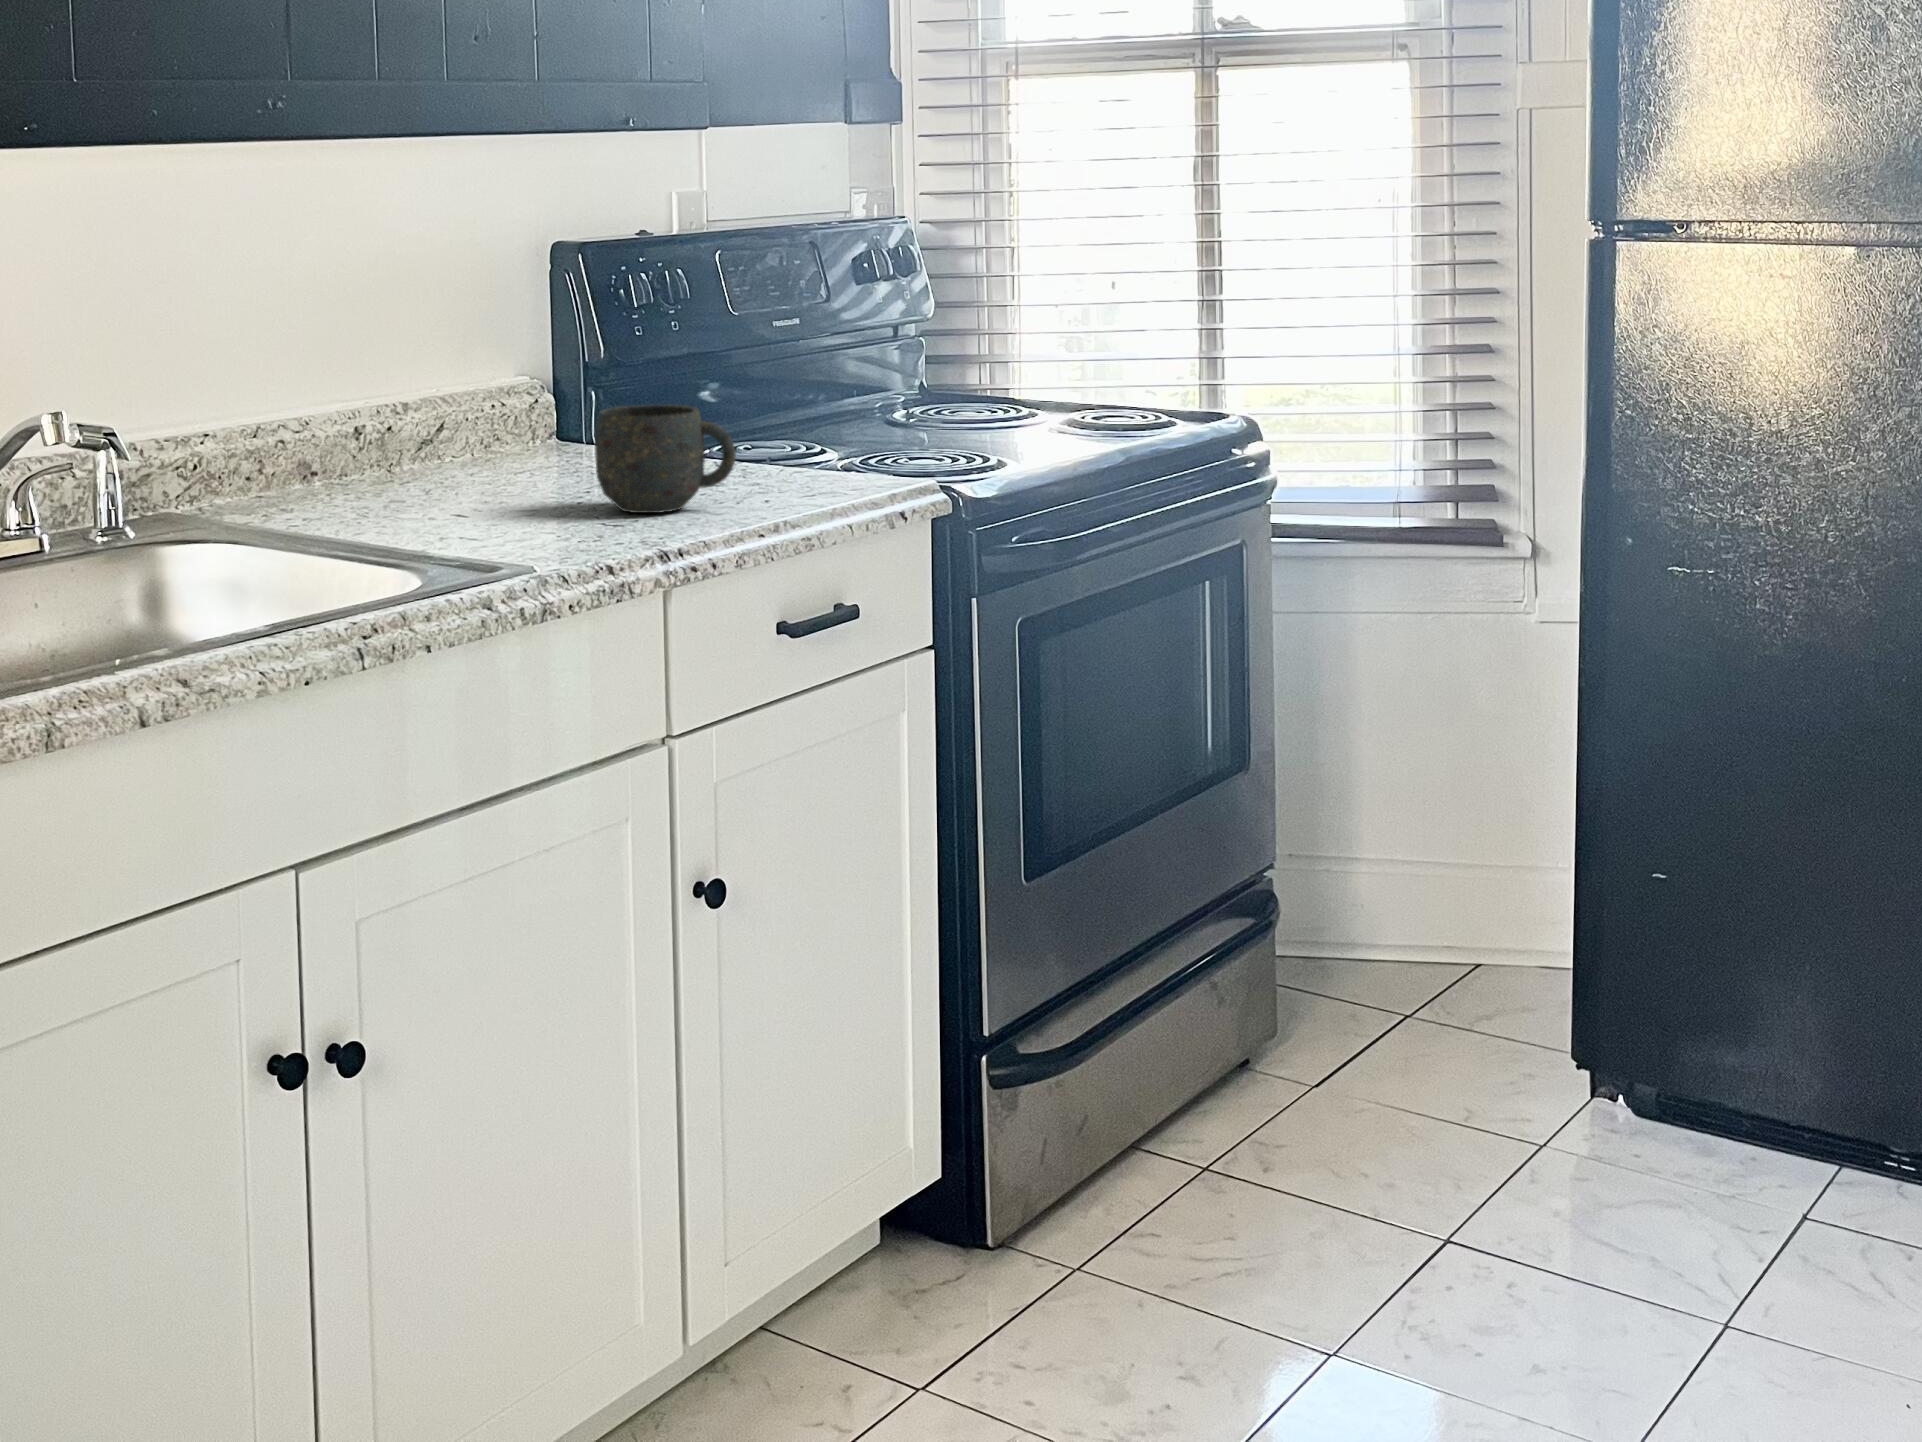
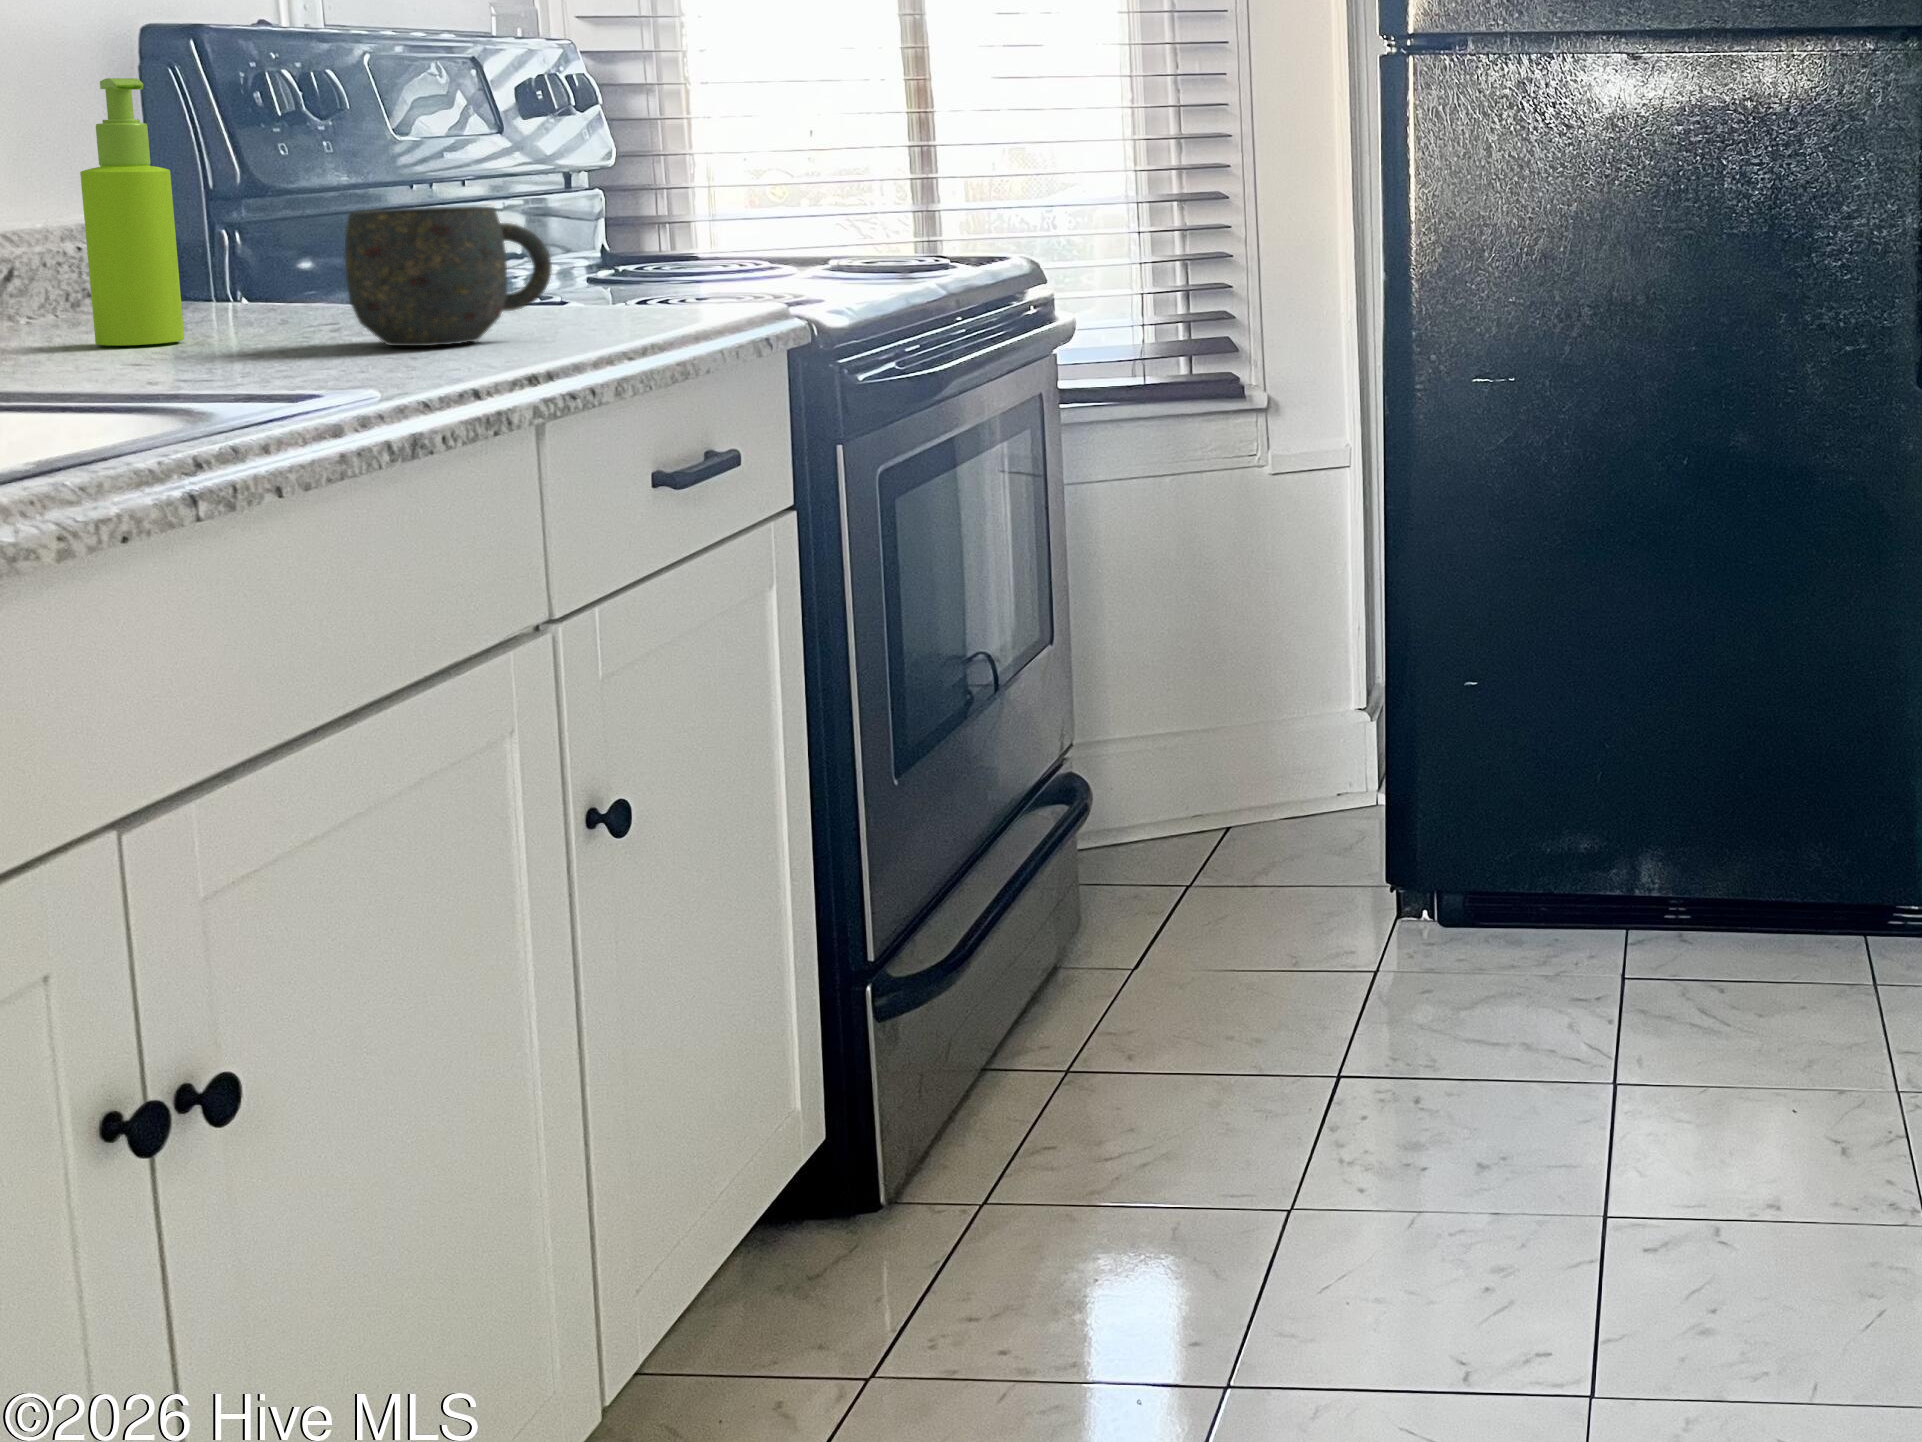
soap dispenser: none [457,305,516,493] -> present [80,78,184,346]

